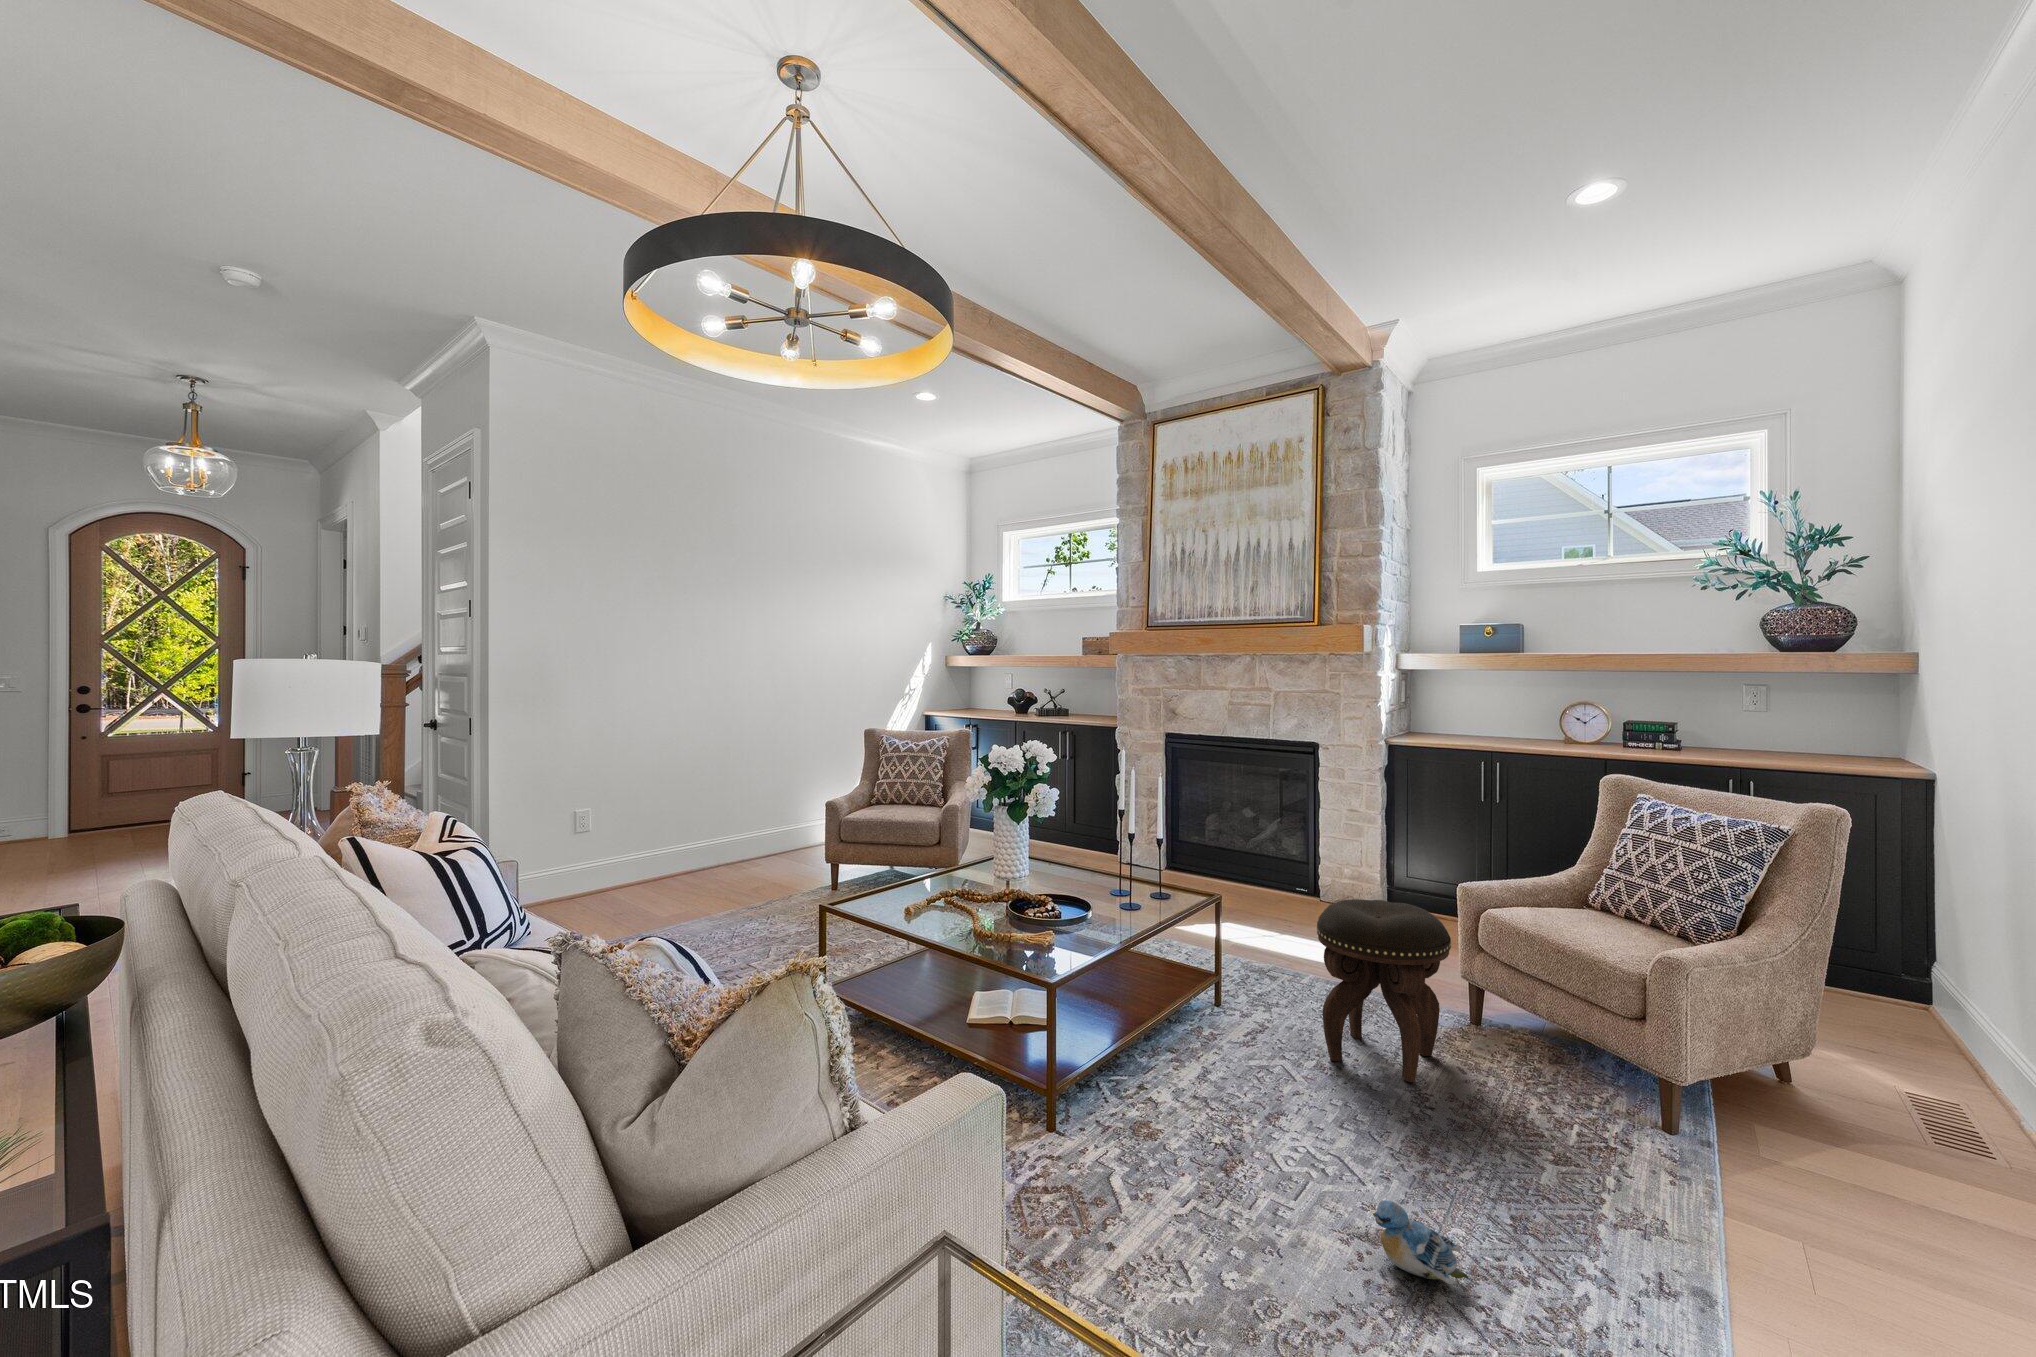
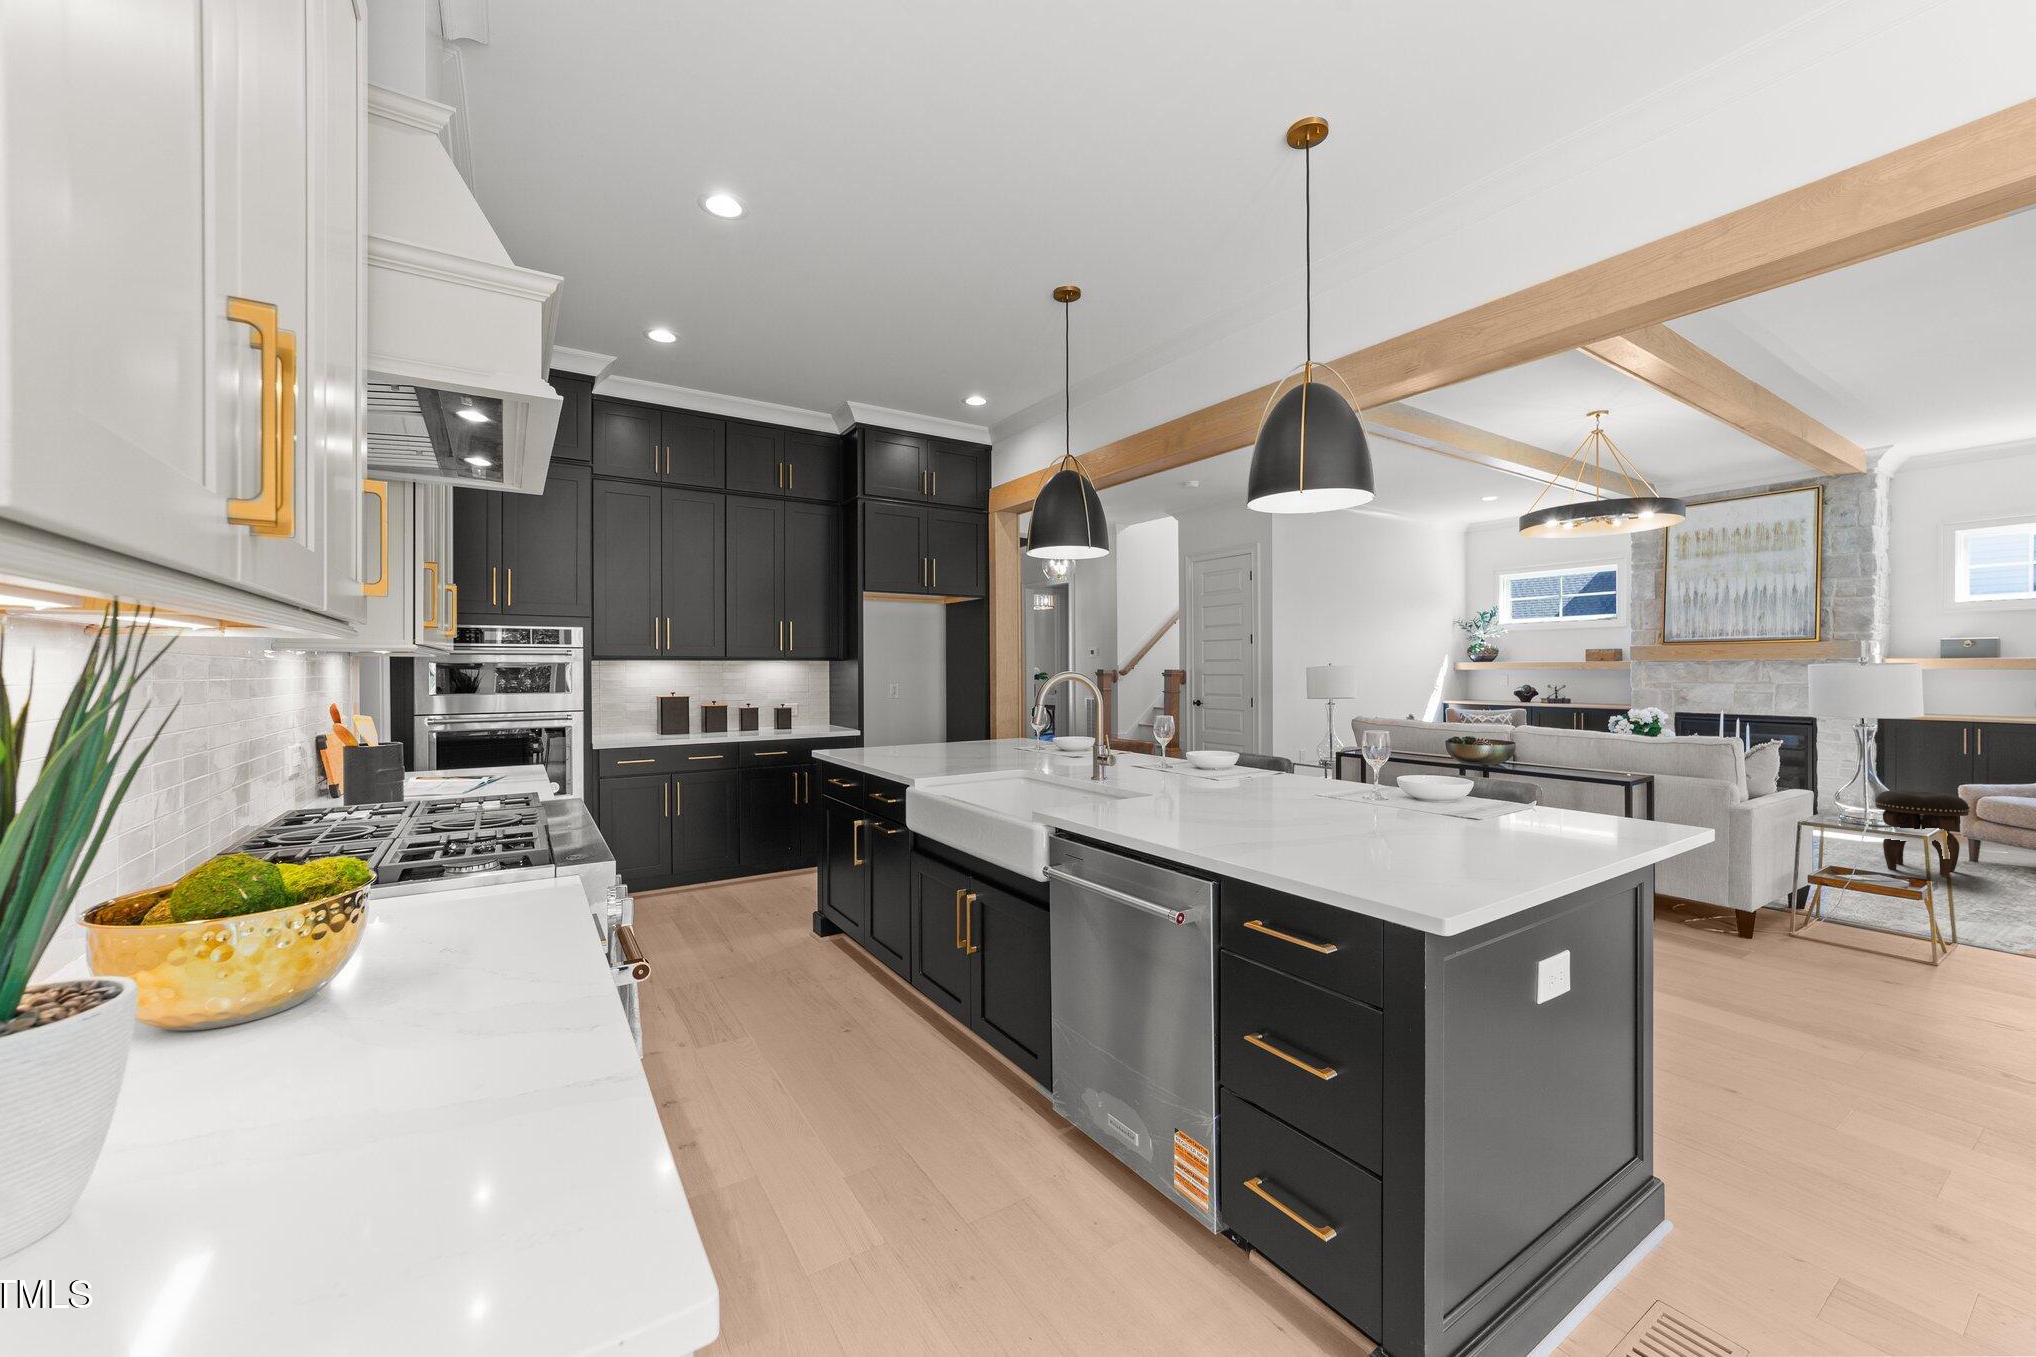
plush toy: present [1373,1200,1469,1285] -> none [1954,883,2008,911]

